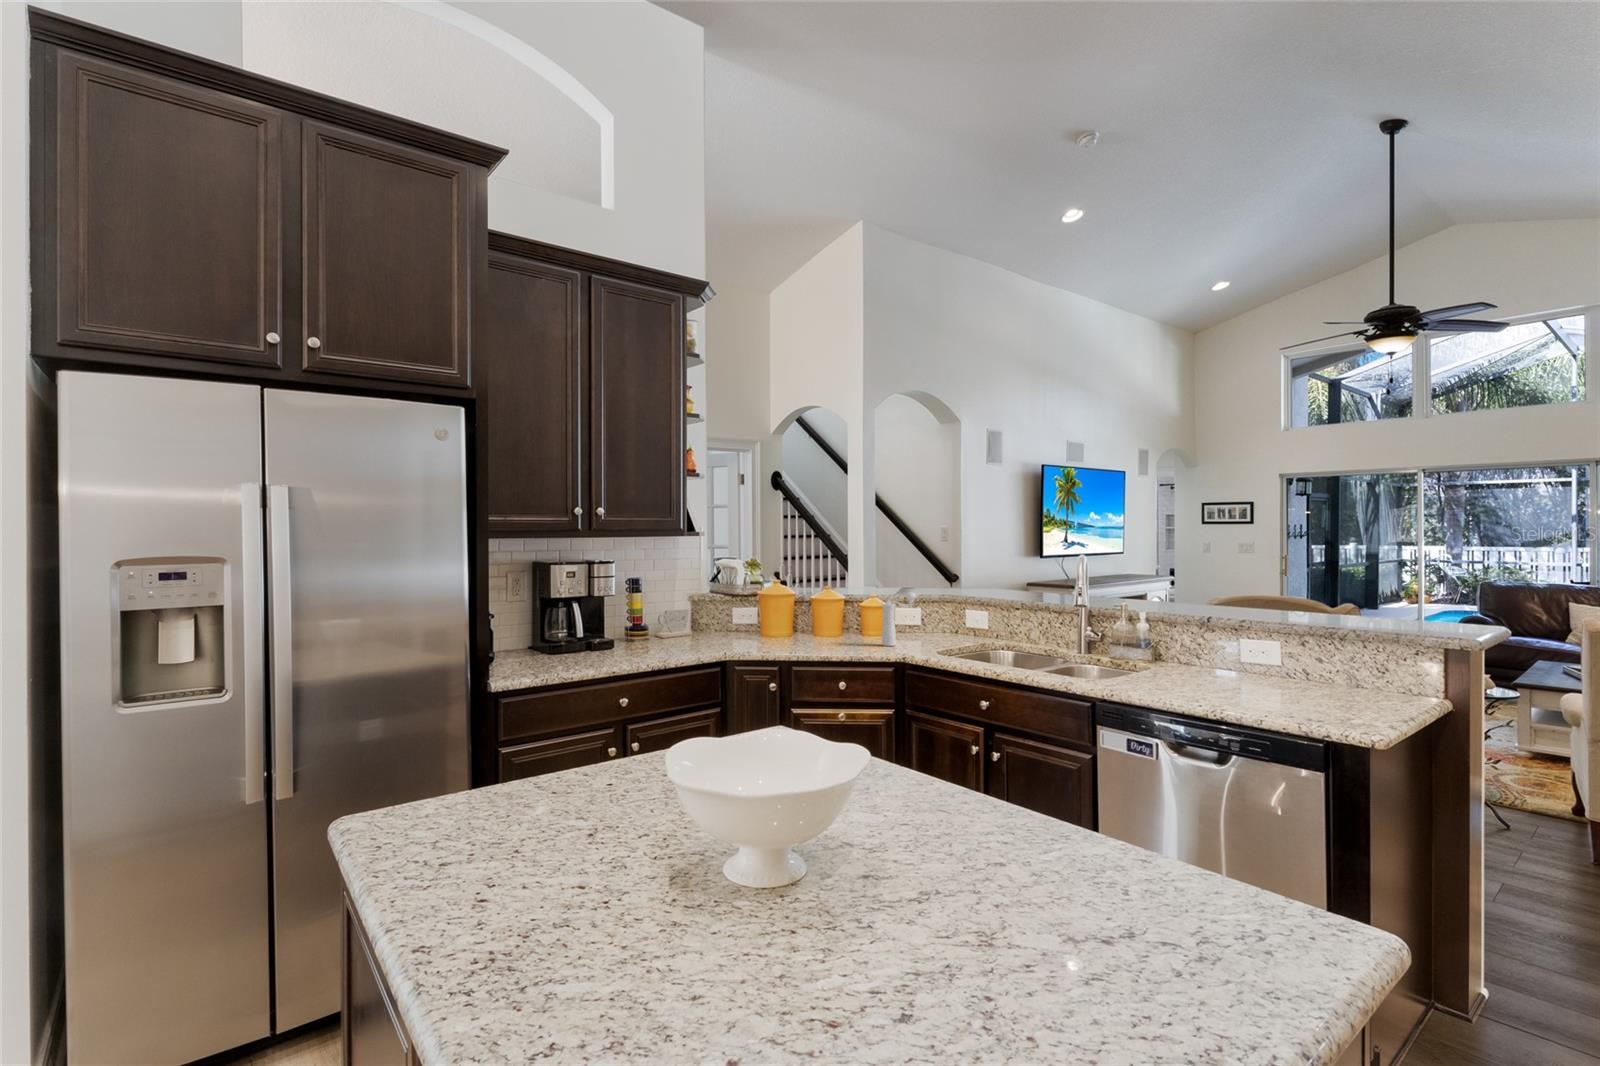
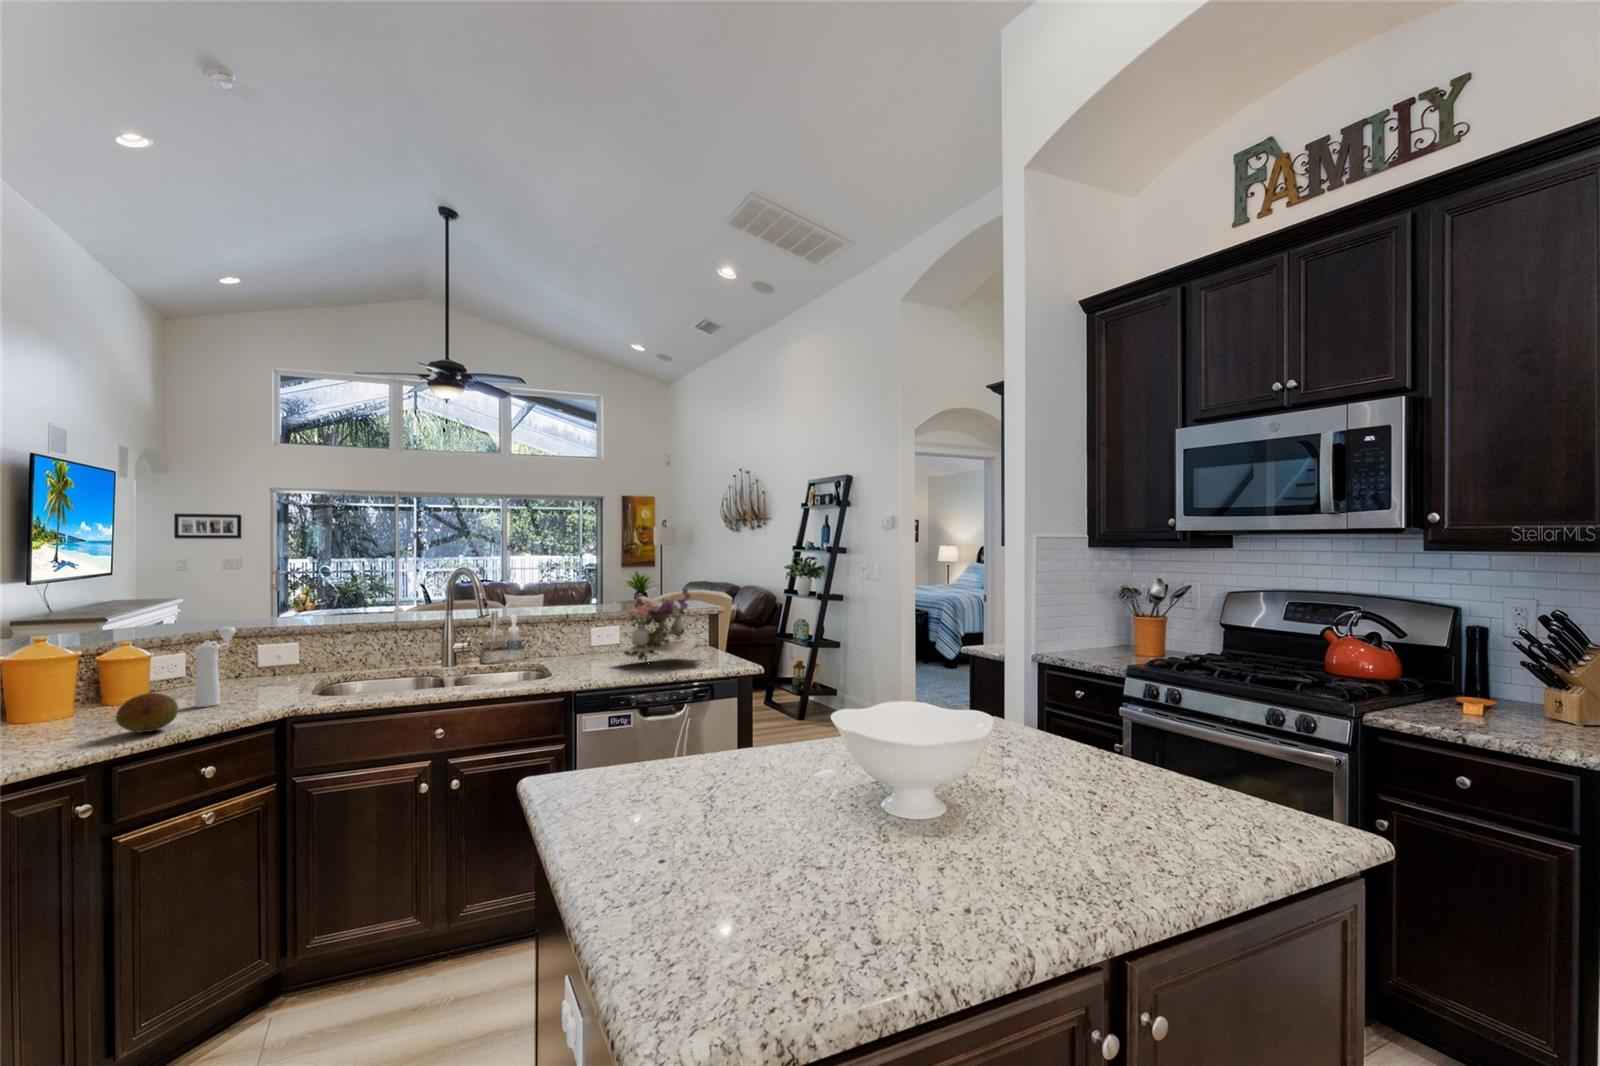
flower arrangement: none [1201,596,1348,694] -> present [613,588,702,661]
fruit: none [806,626,838,651] -> present [116,693,178,732]

